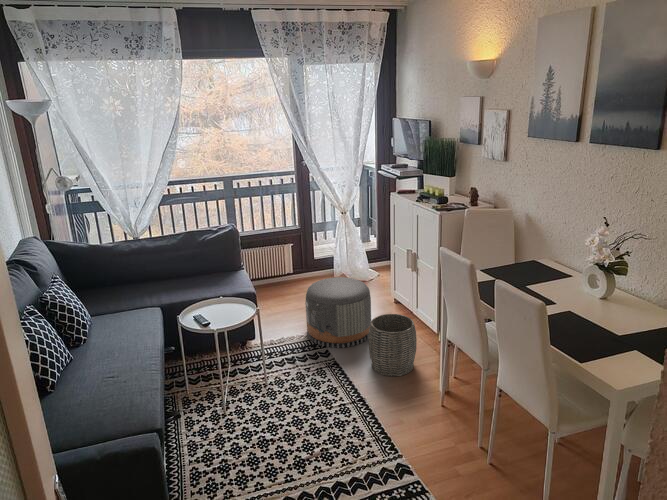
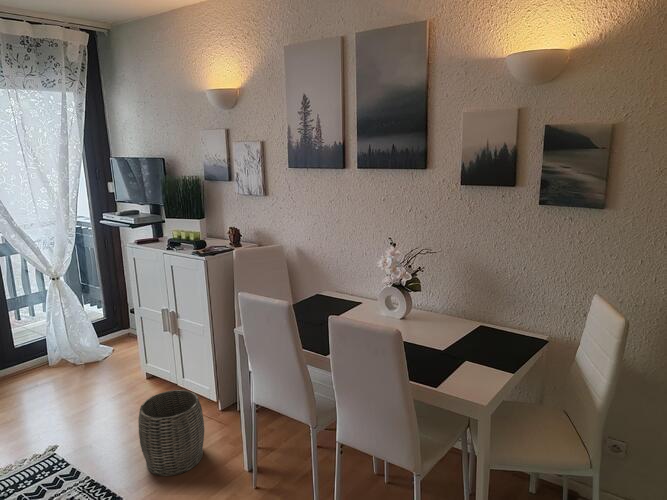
pouf: present [305,277,371,348] -> none [24,360,131,466]

